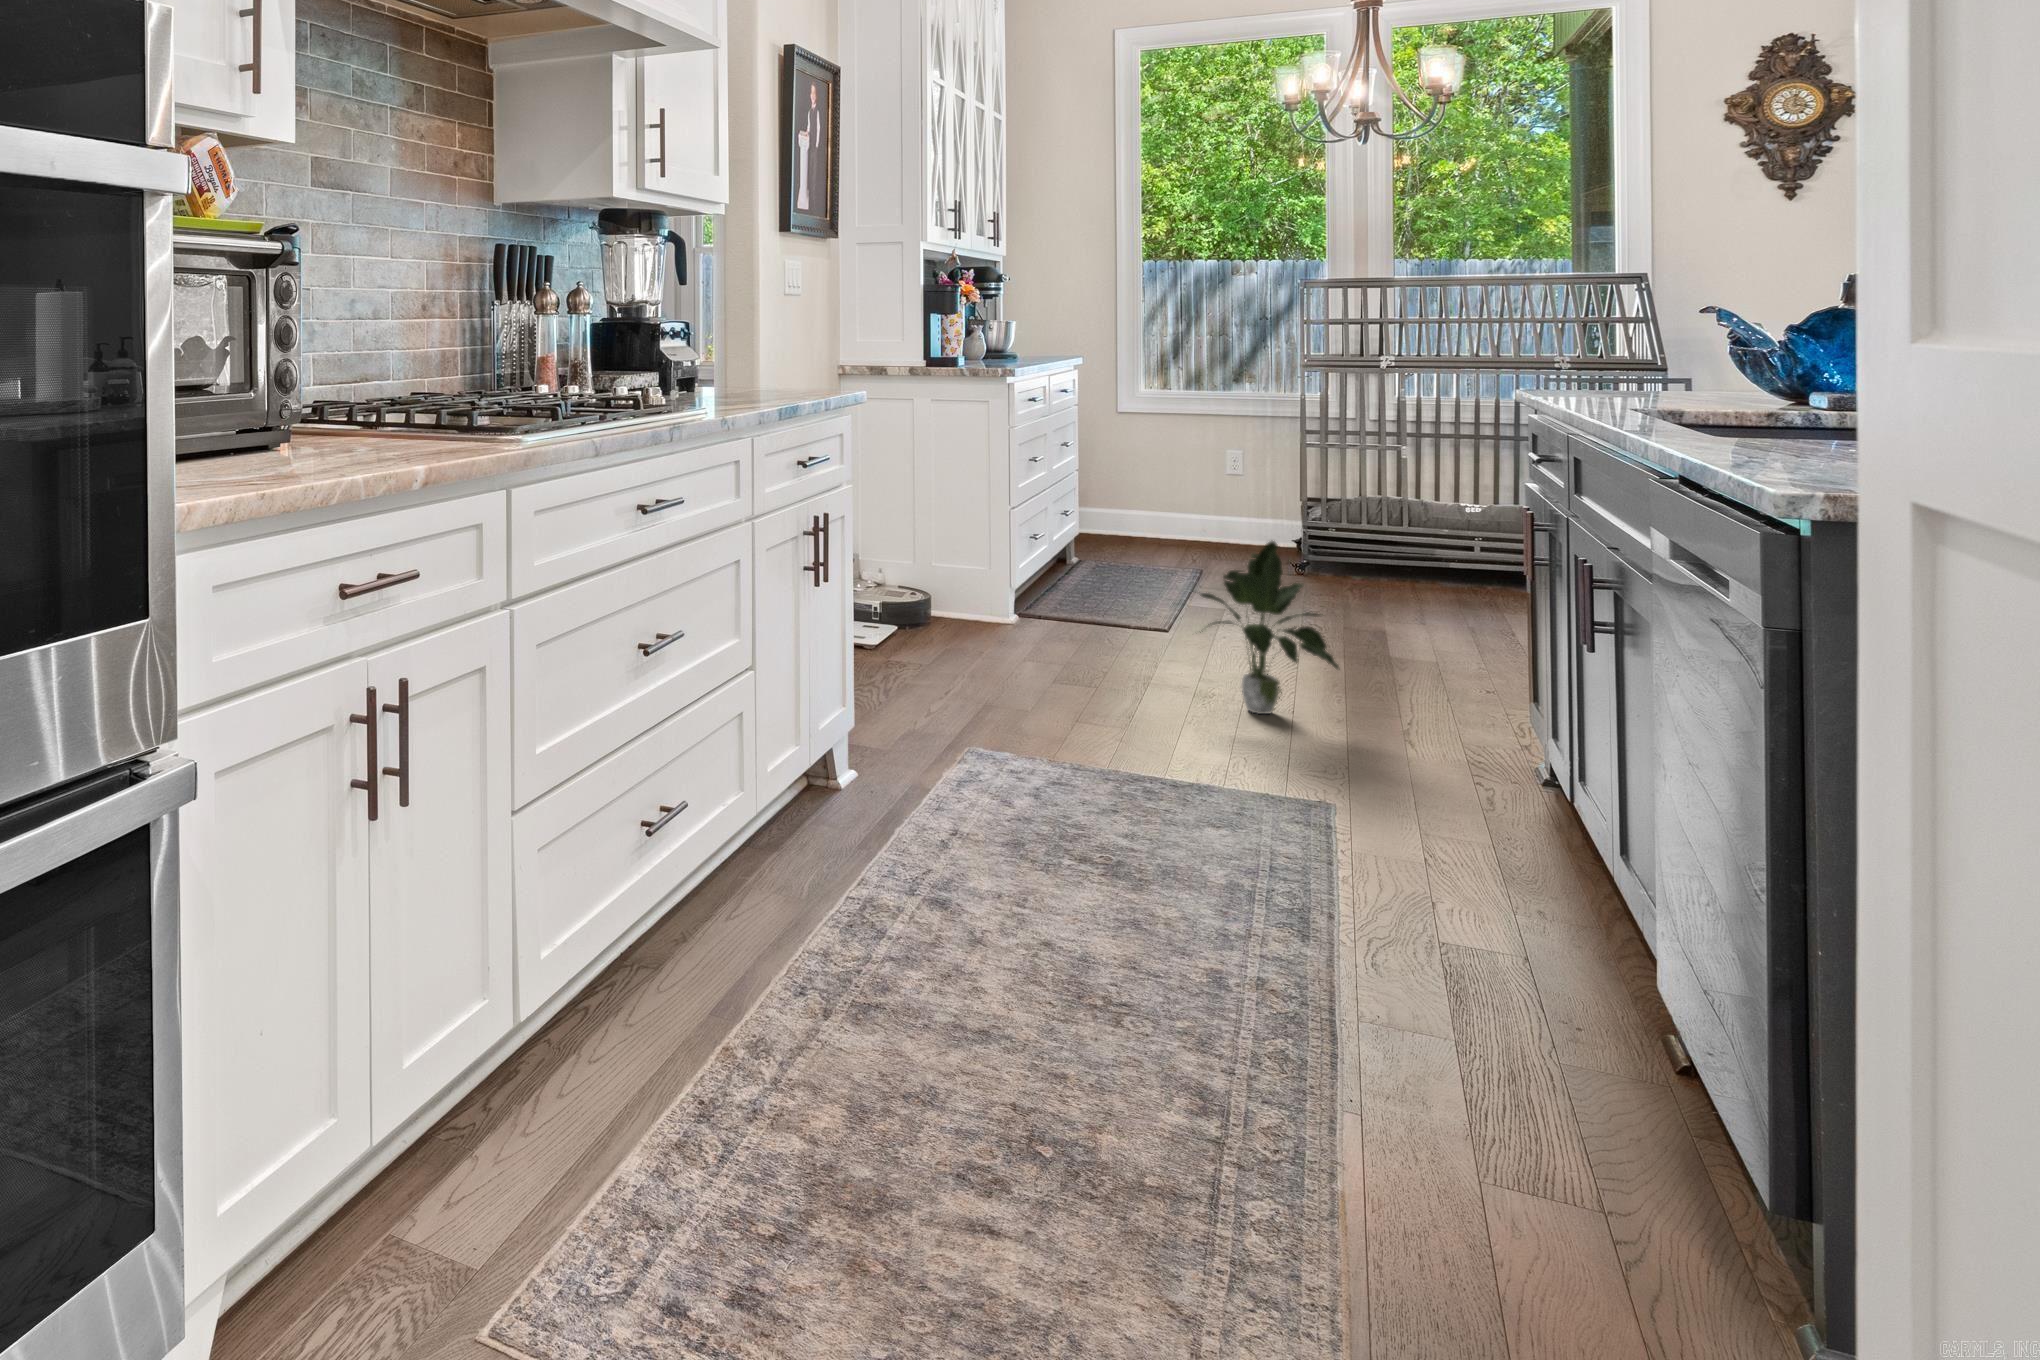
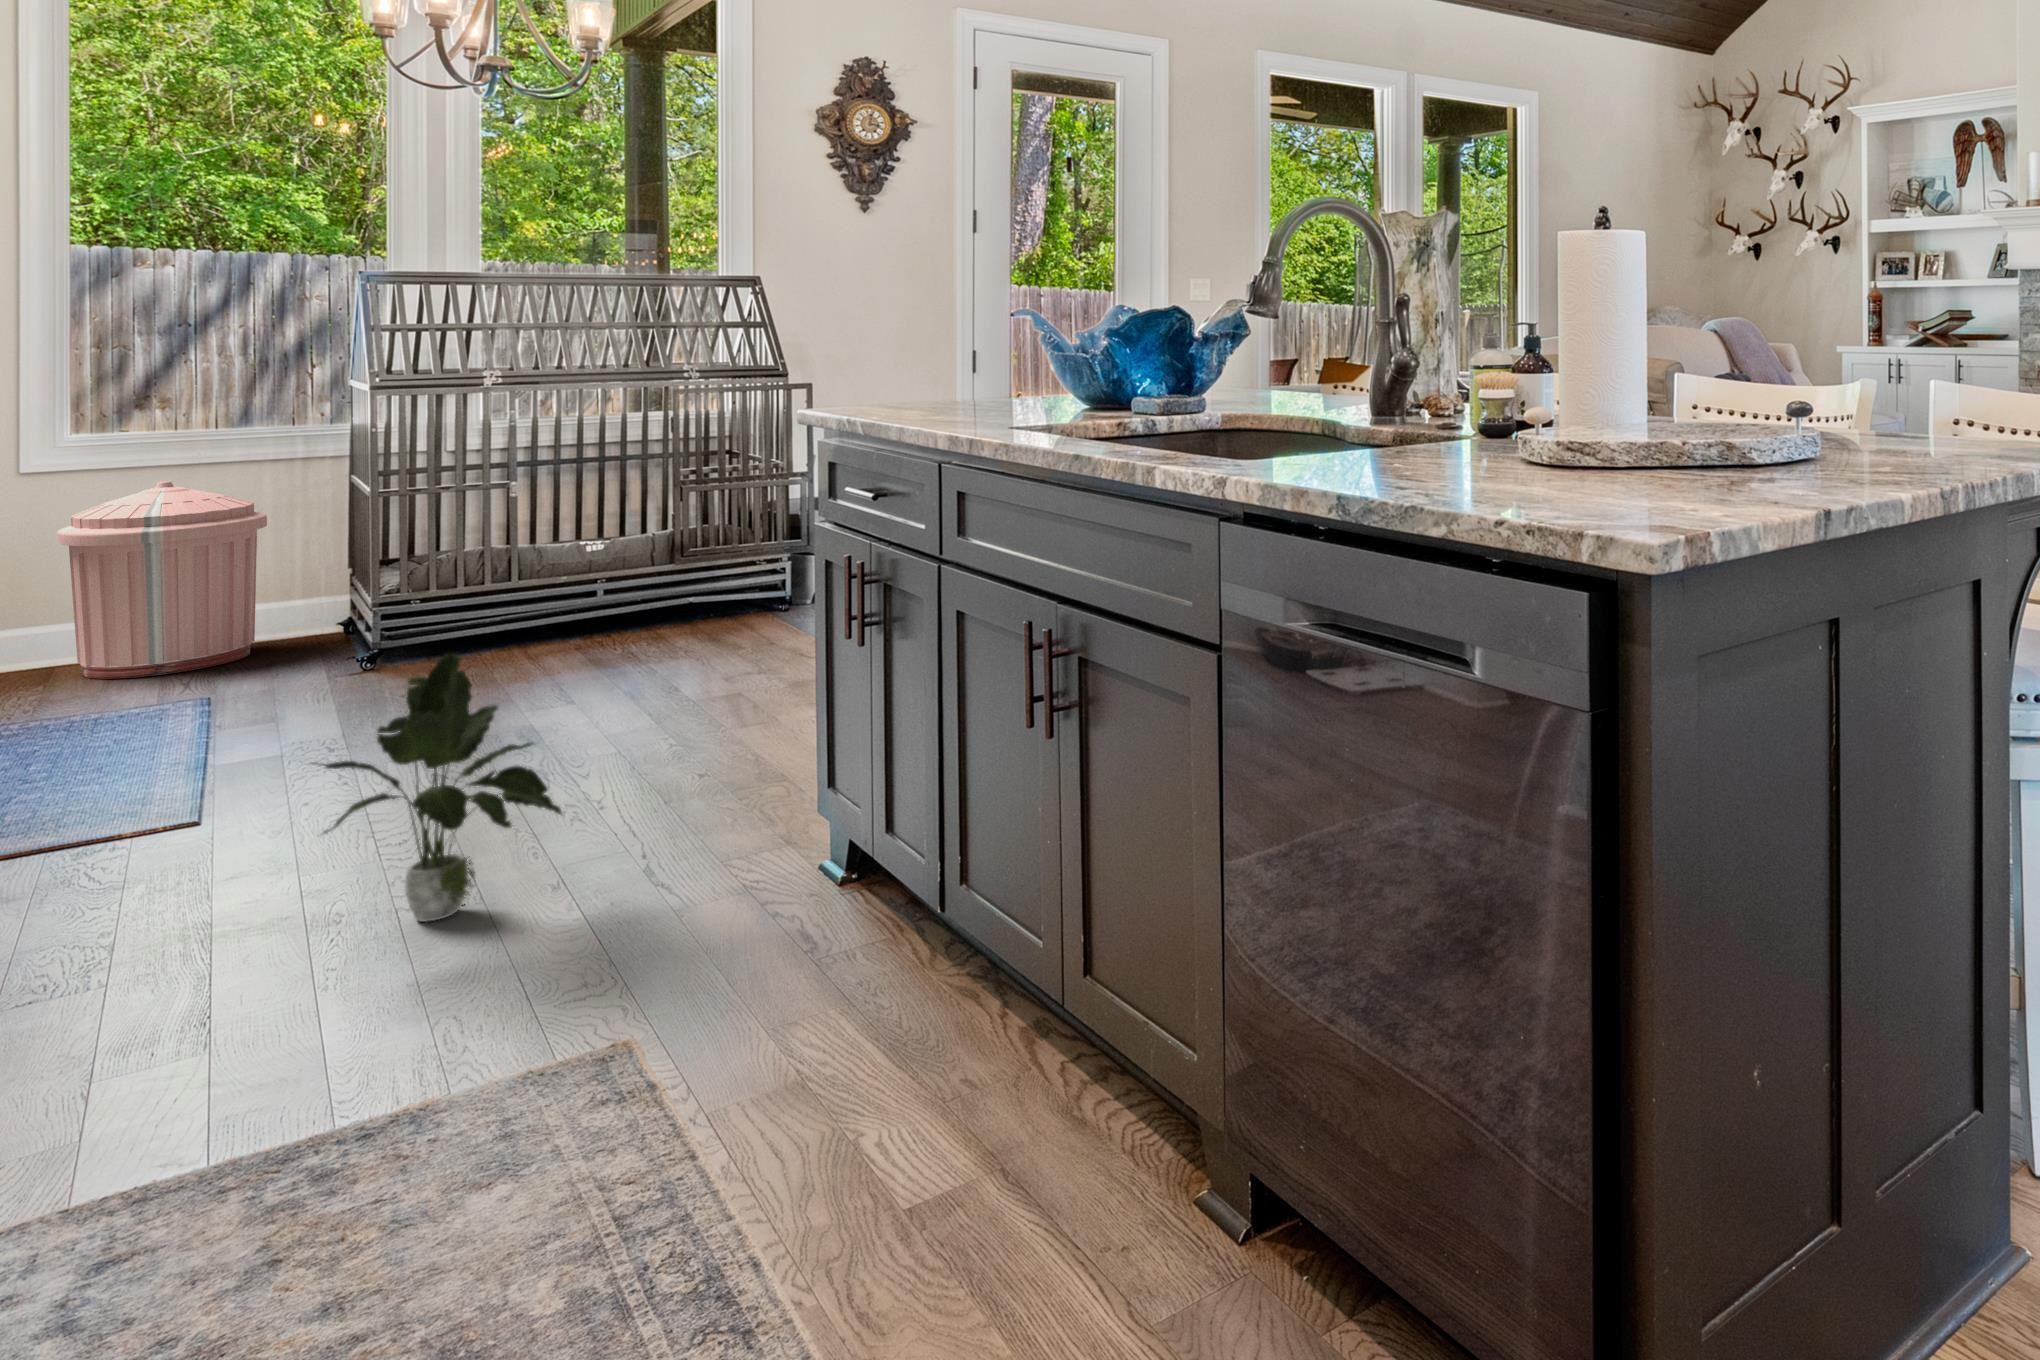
trash can: none [1130,422,1241,552] -> present [57,481,267,679]

